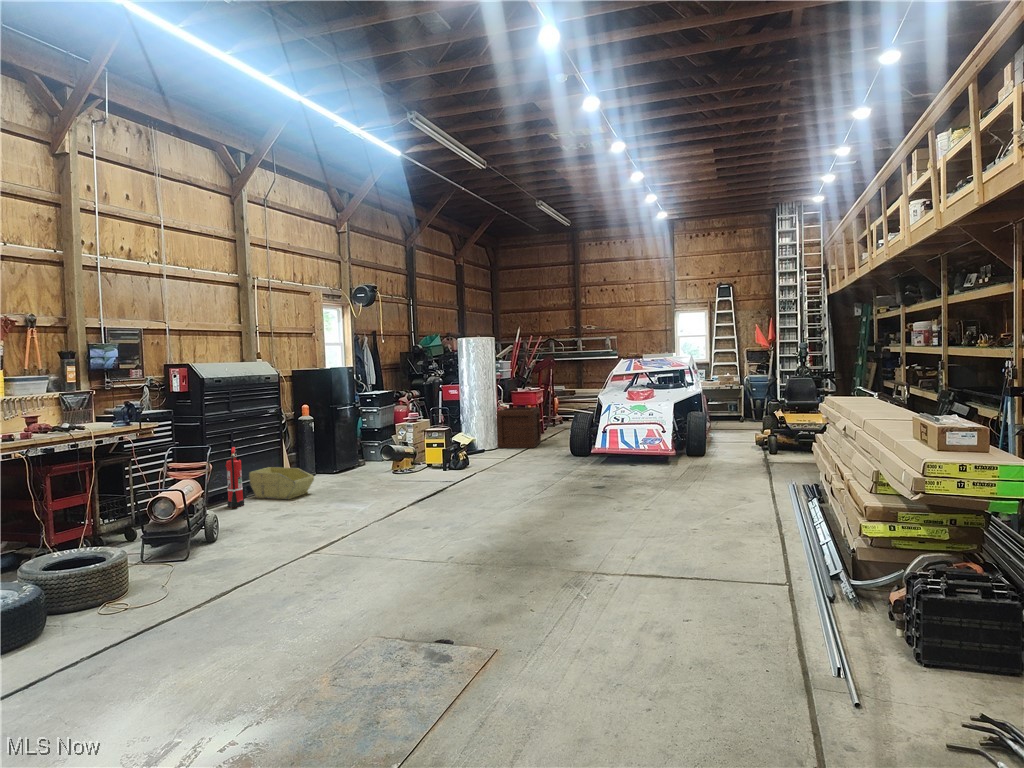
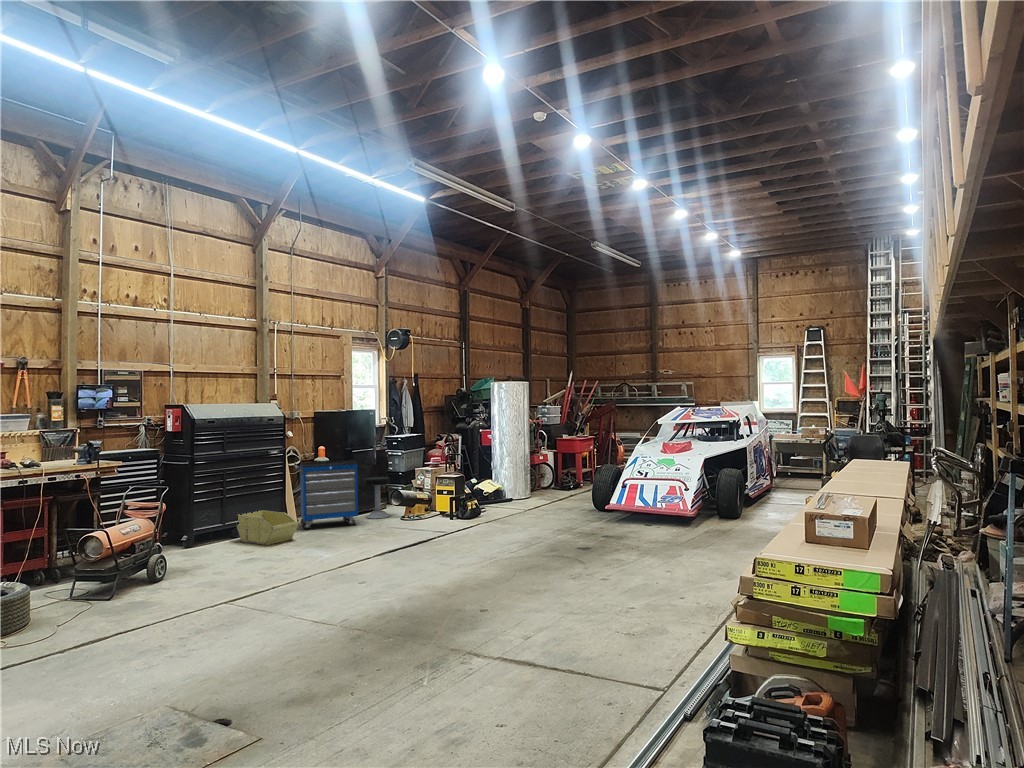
wooden crate: present [496,407,541,448] -> none [528,456,581,501]
storage cabinet: none [290,416,358,484] -> present [295,460,358,529]
stool: none [355,431,380,471] -> present [365,477,390,519]
fire extinguisher: present [225,447,244,508] -> none [205,489,222,551]

